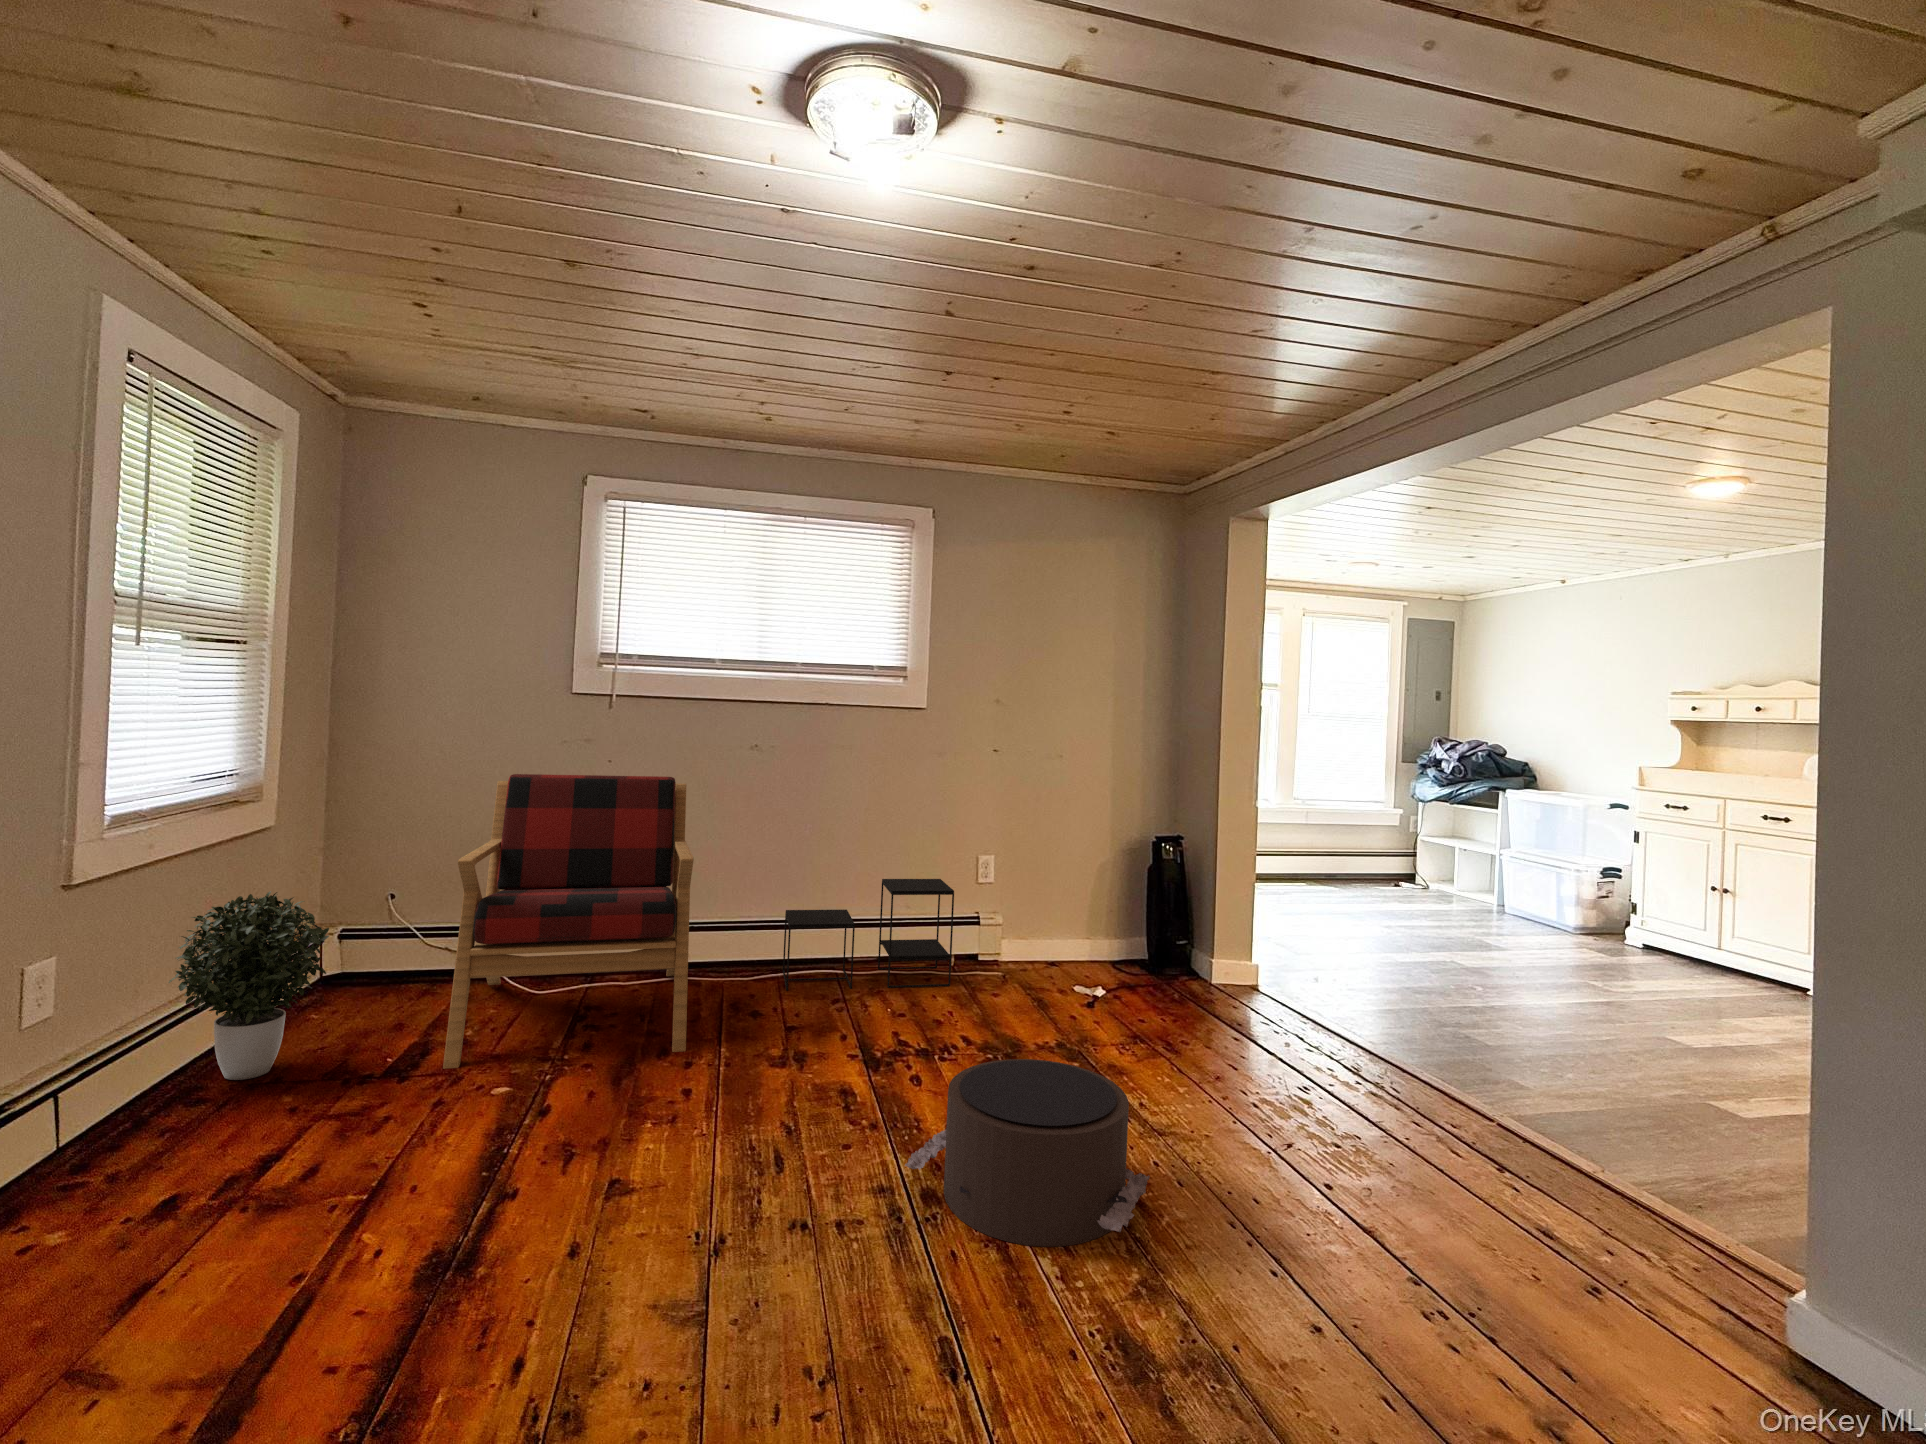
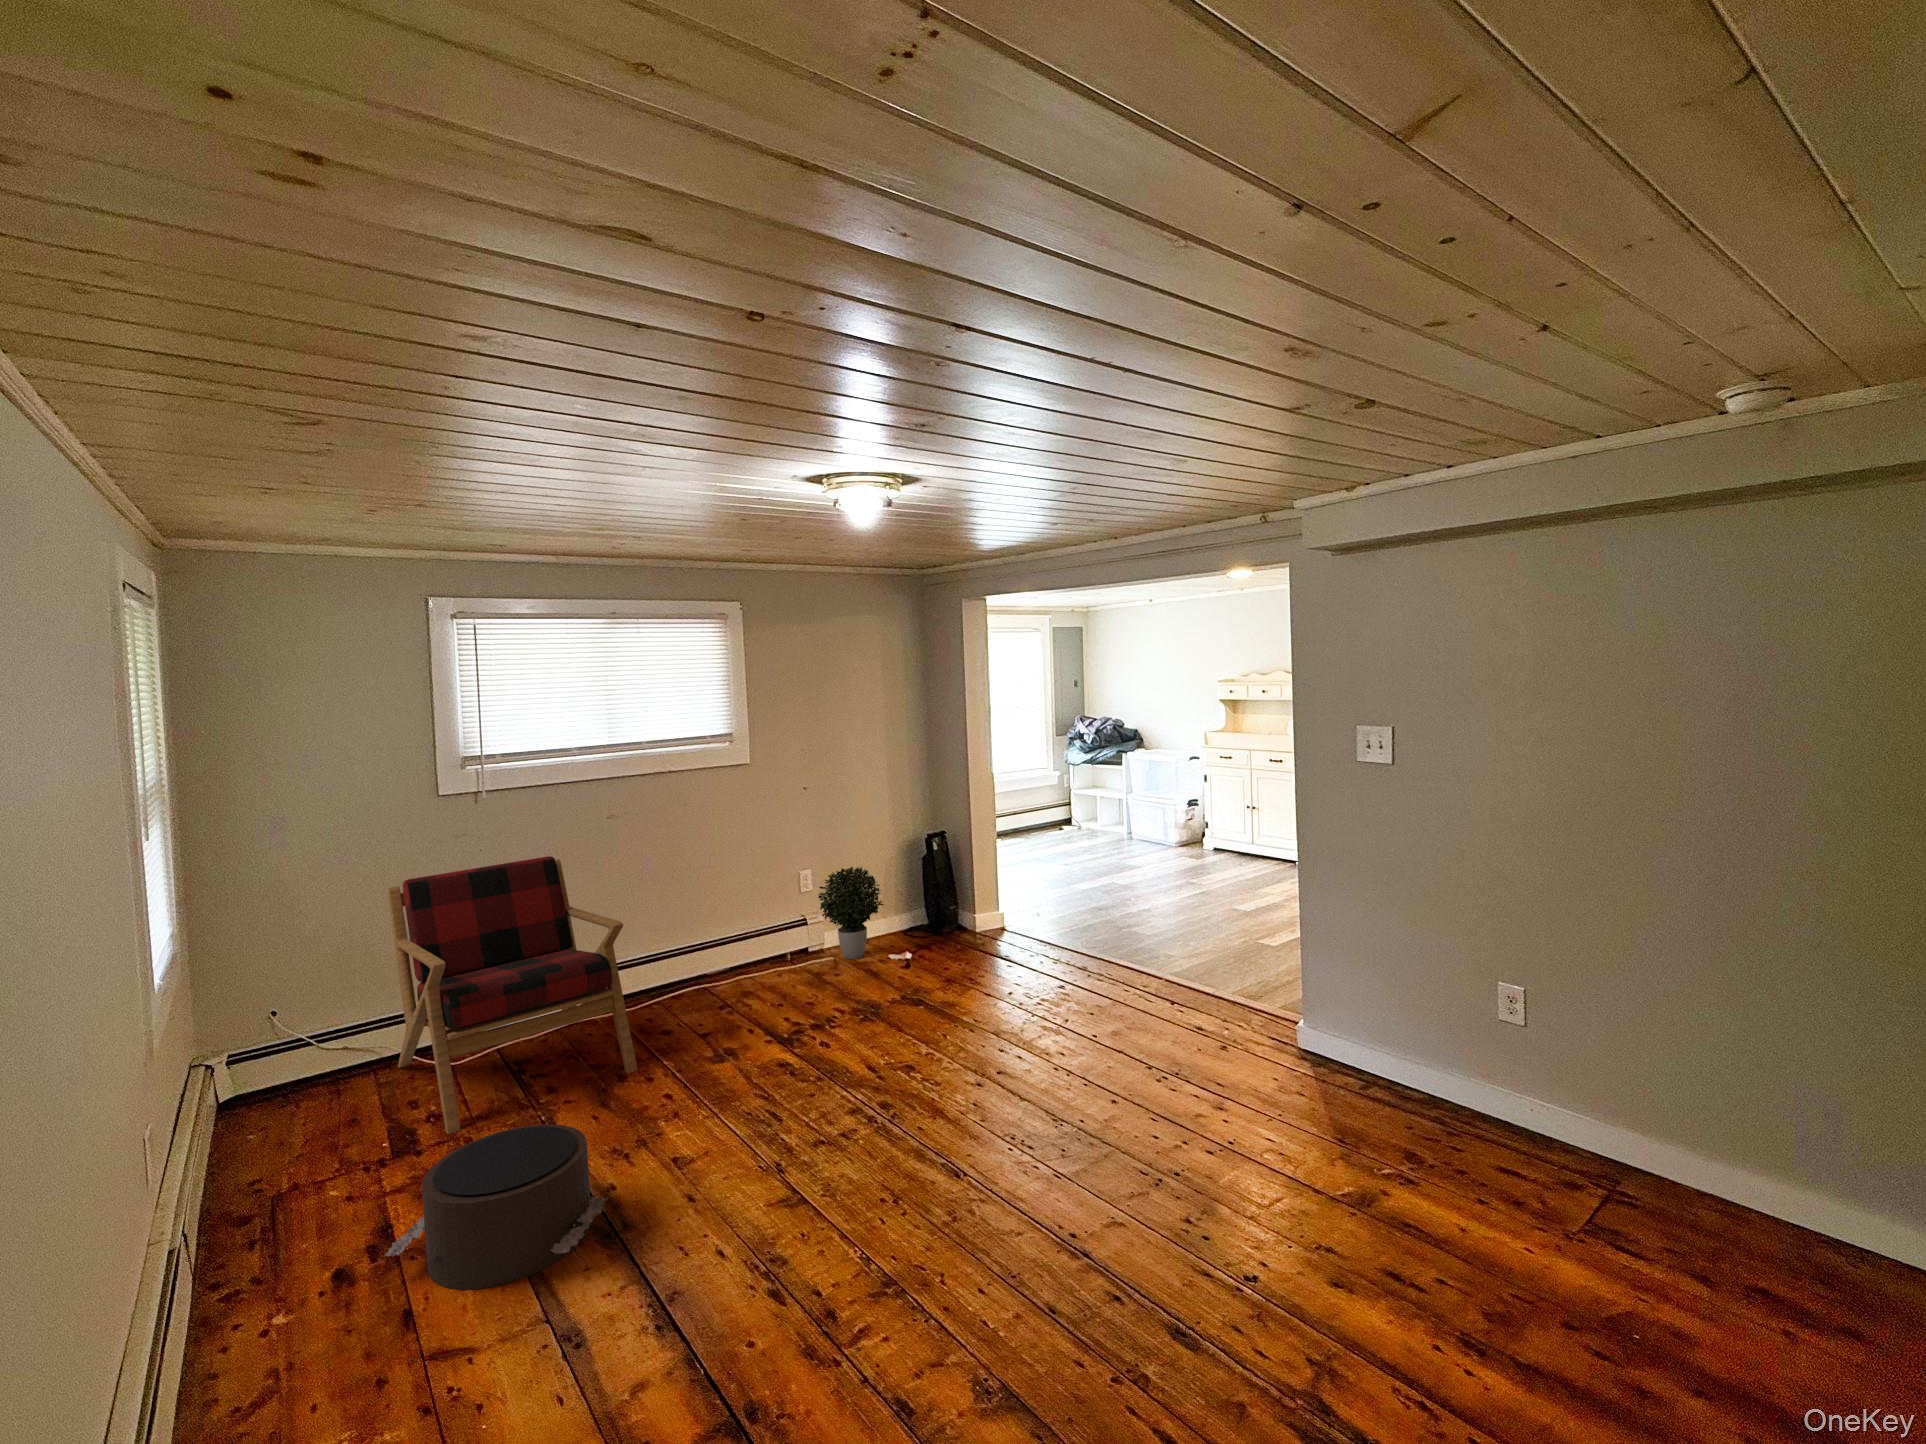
side table: present [783,879,954,990] -> none [653,896,797,1009]
potted plant: present [169,891,329,1080] -> present [818,867,883,959]
pouf: present [905,1059,1150,1247] -> present [385,1124,608,1290]

